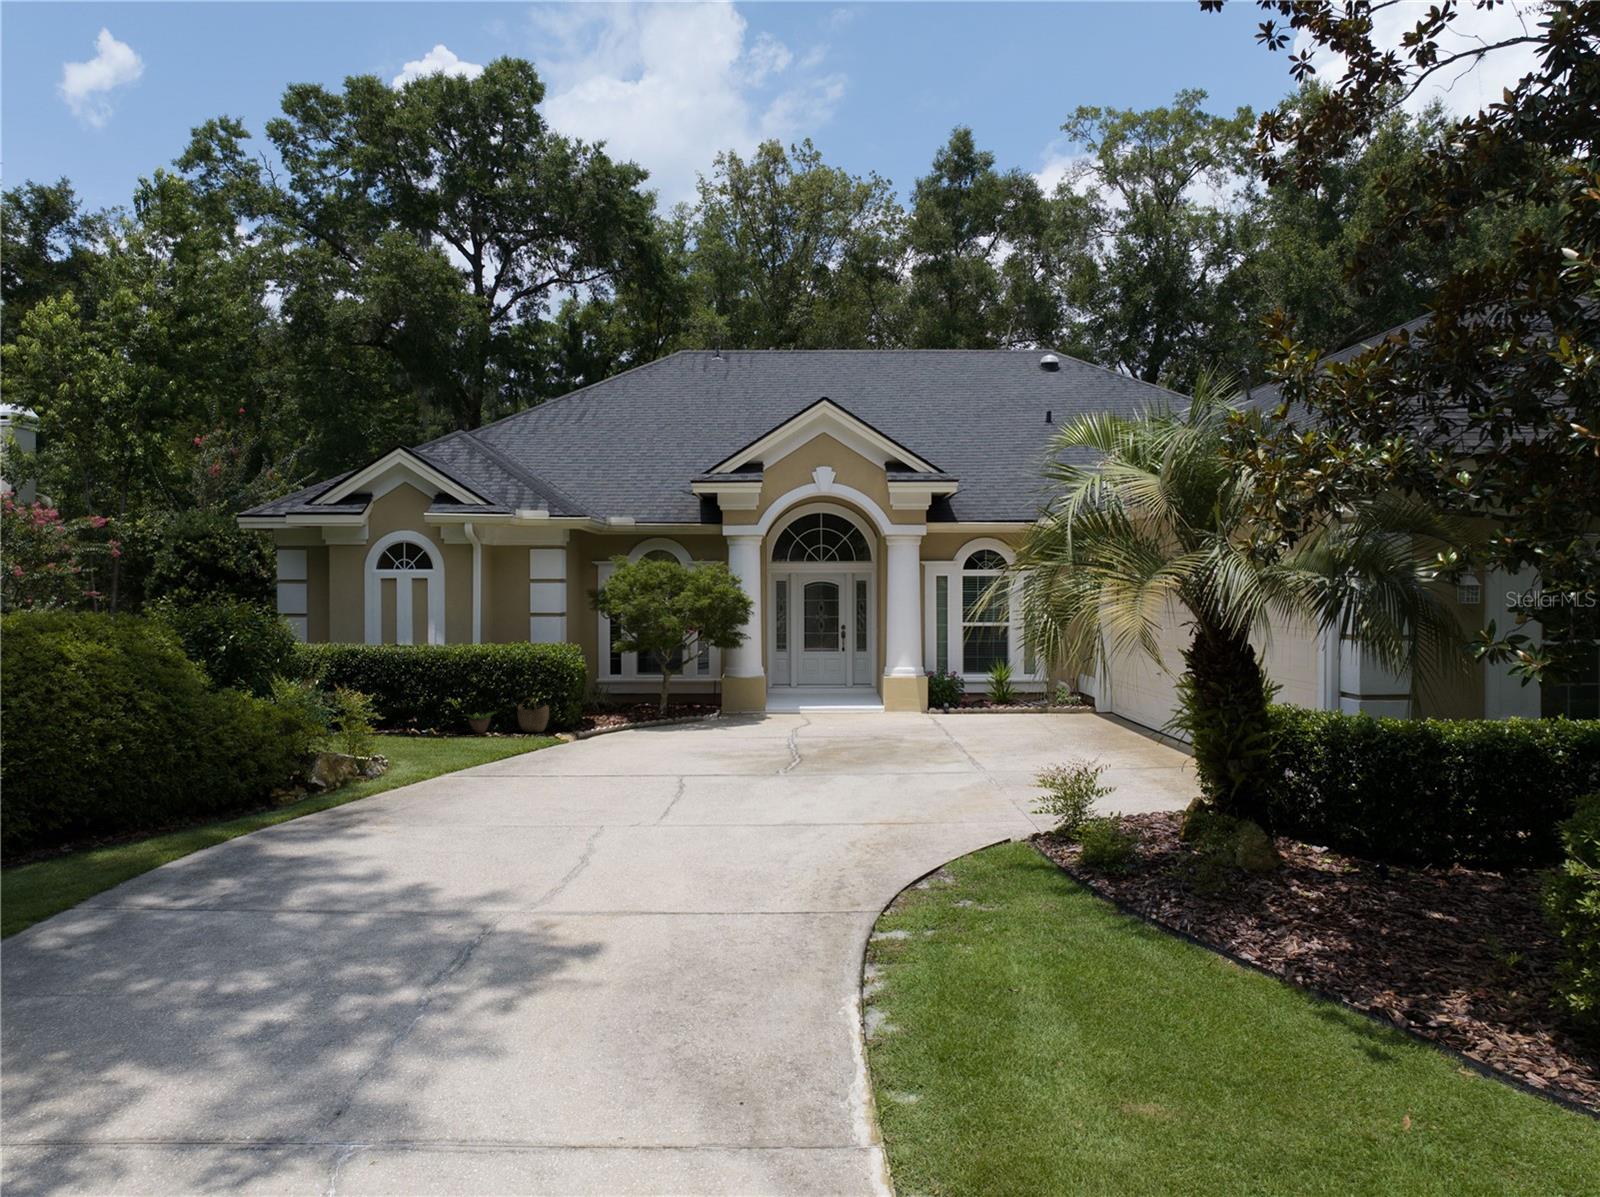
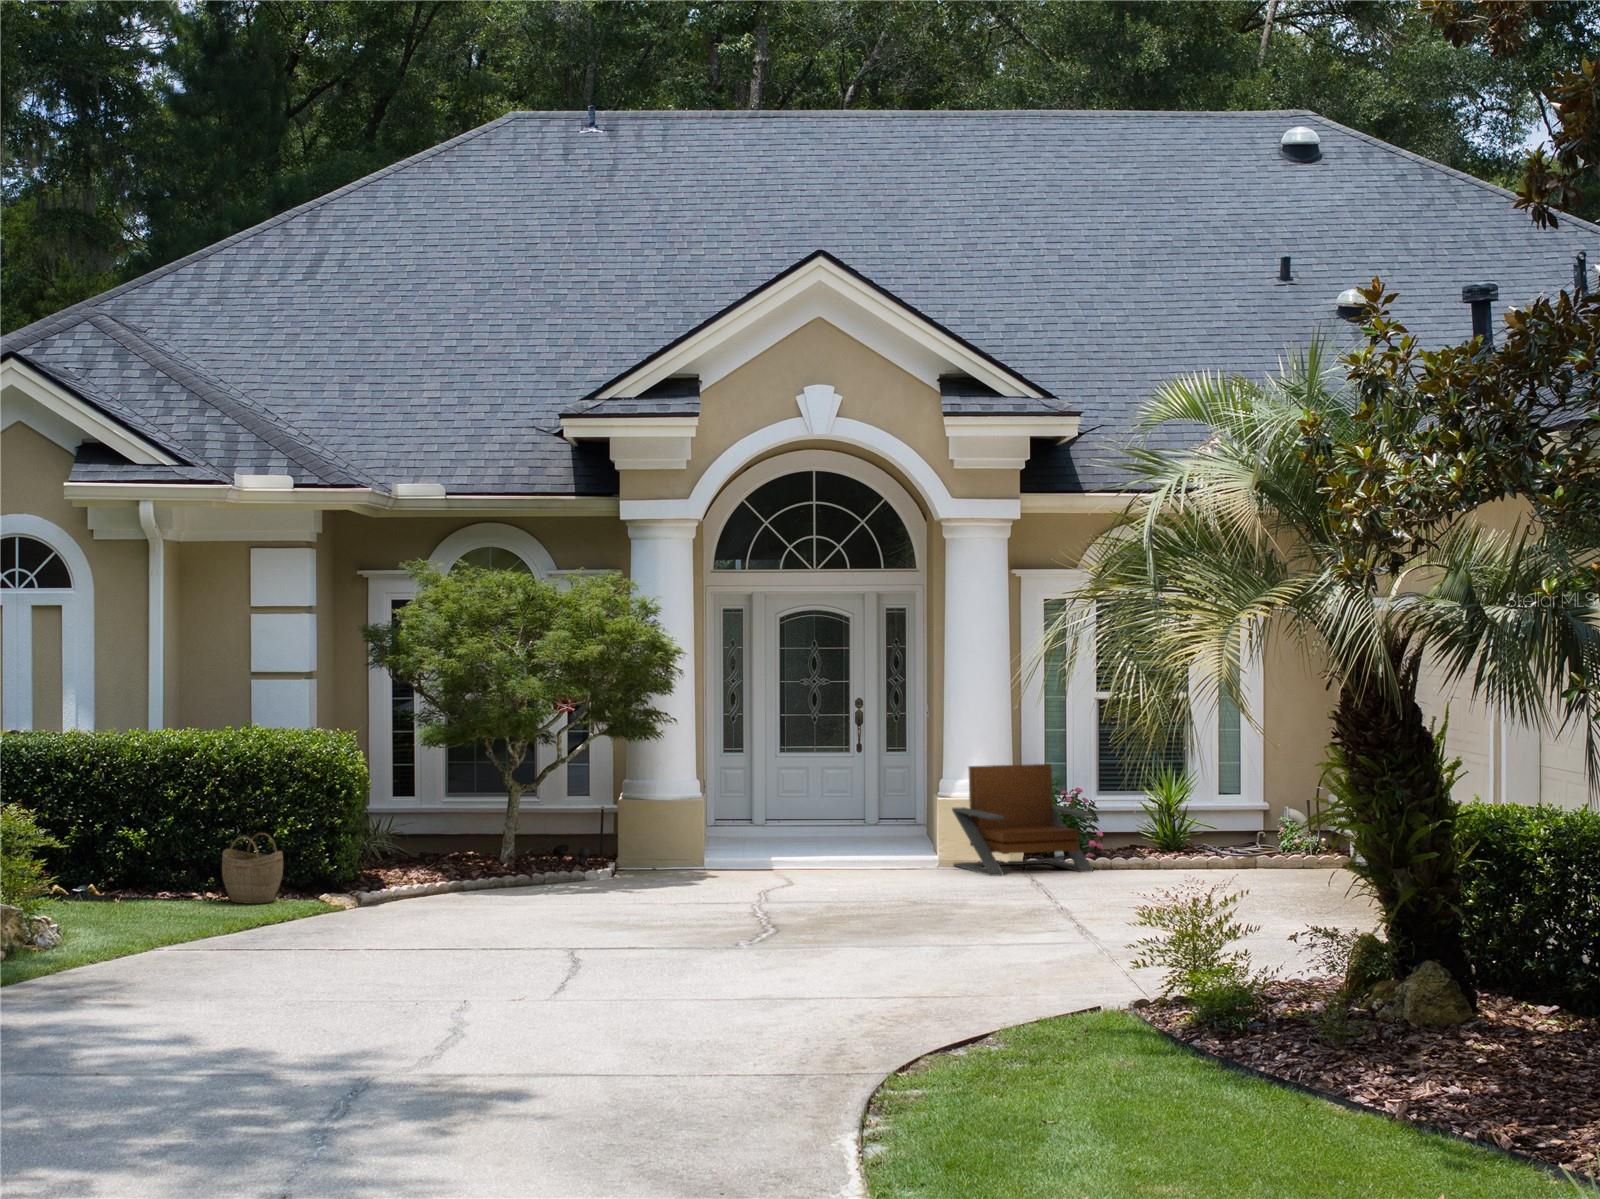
lounge chair: none [891,660,964,717] -> present [952,764,1093,876]
decorative plant: present [466,712,494,733] -> none [107,863,184,906]

